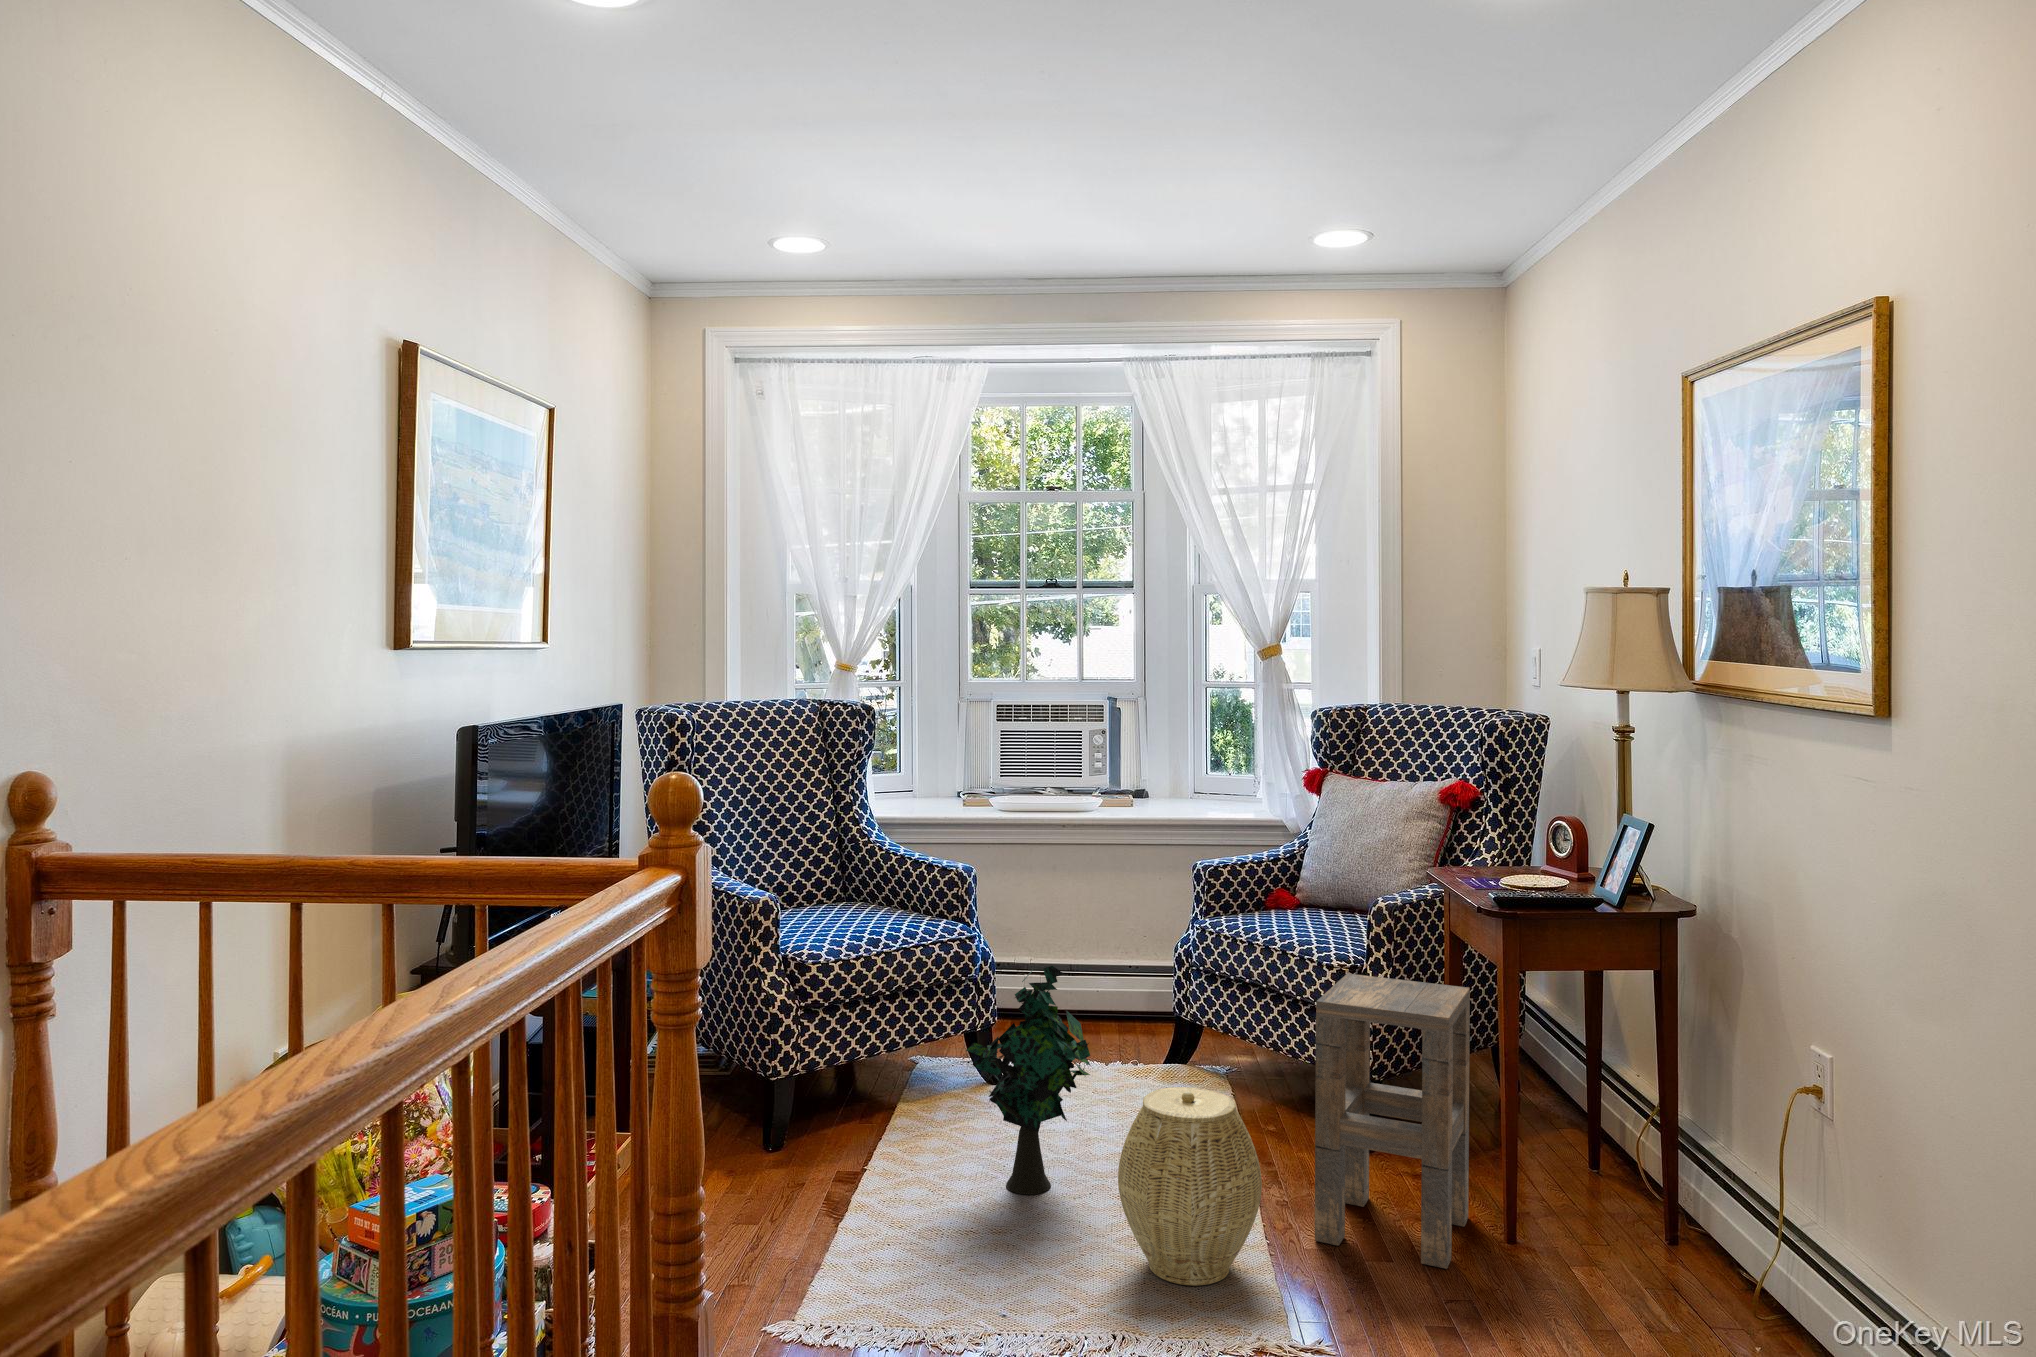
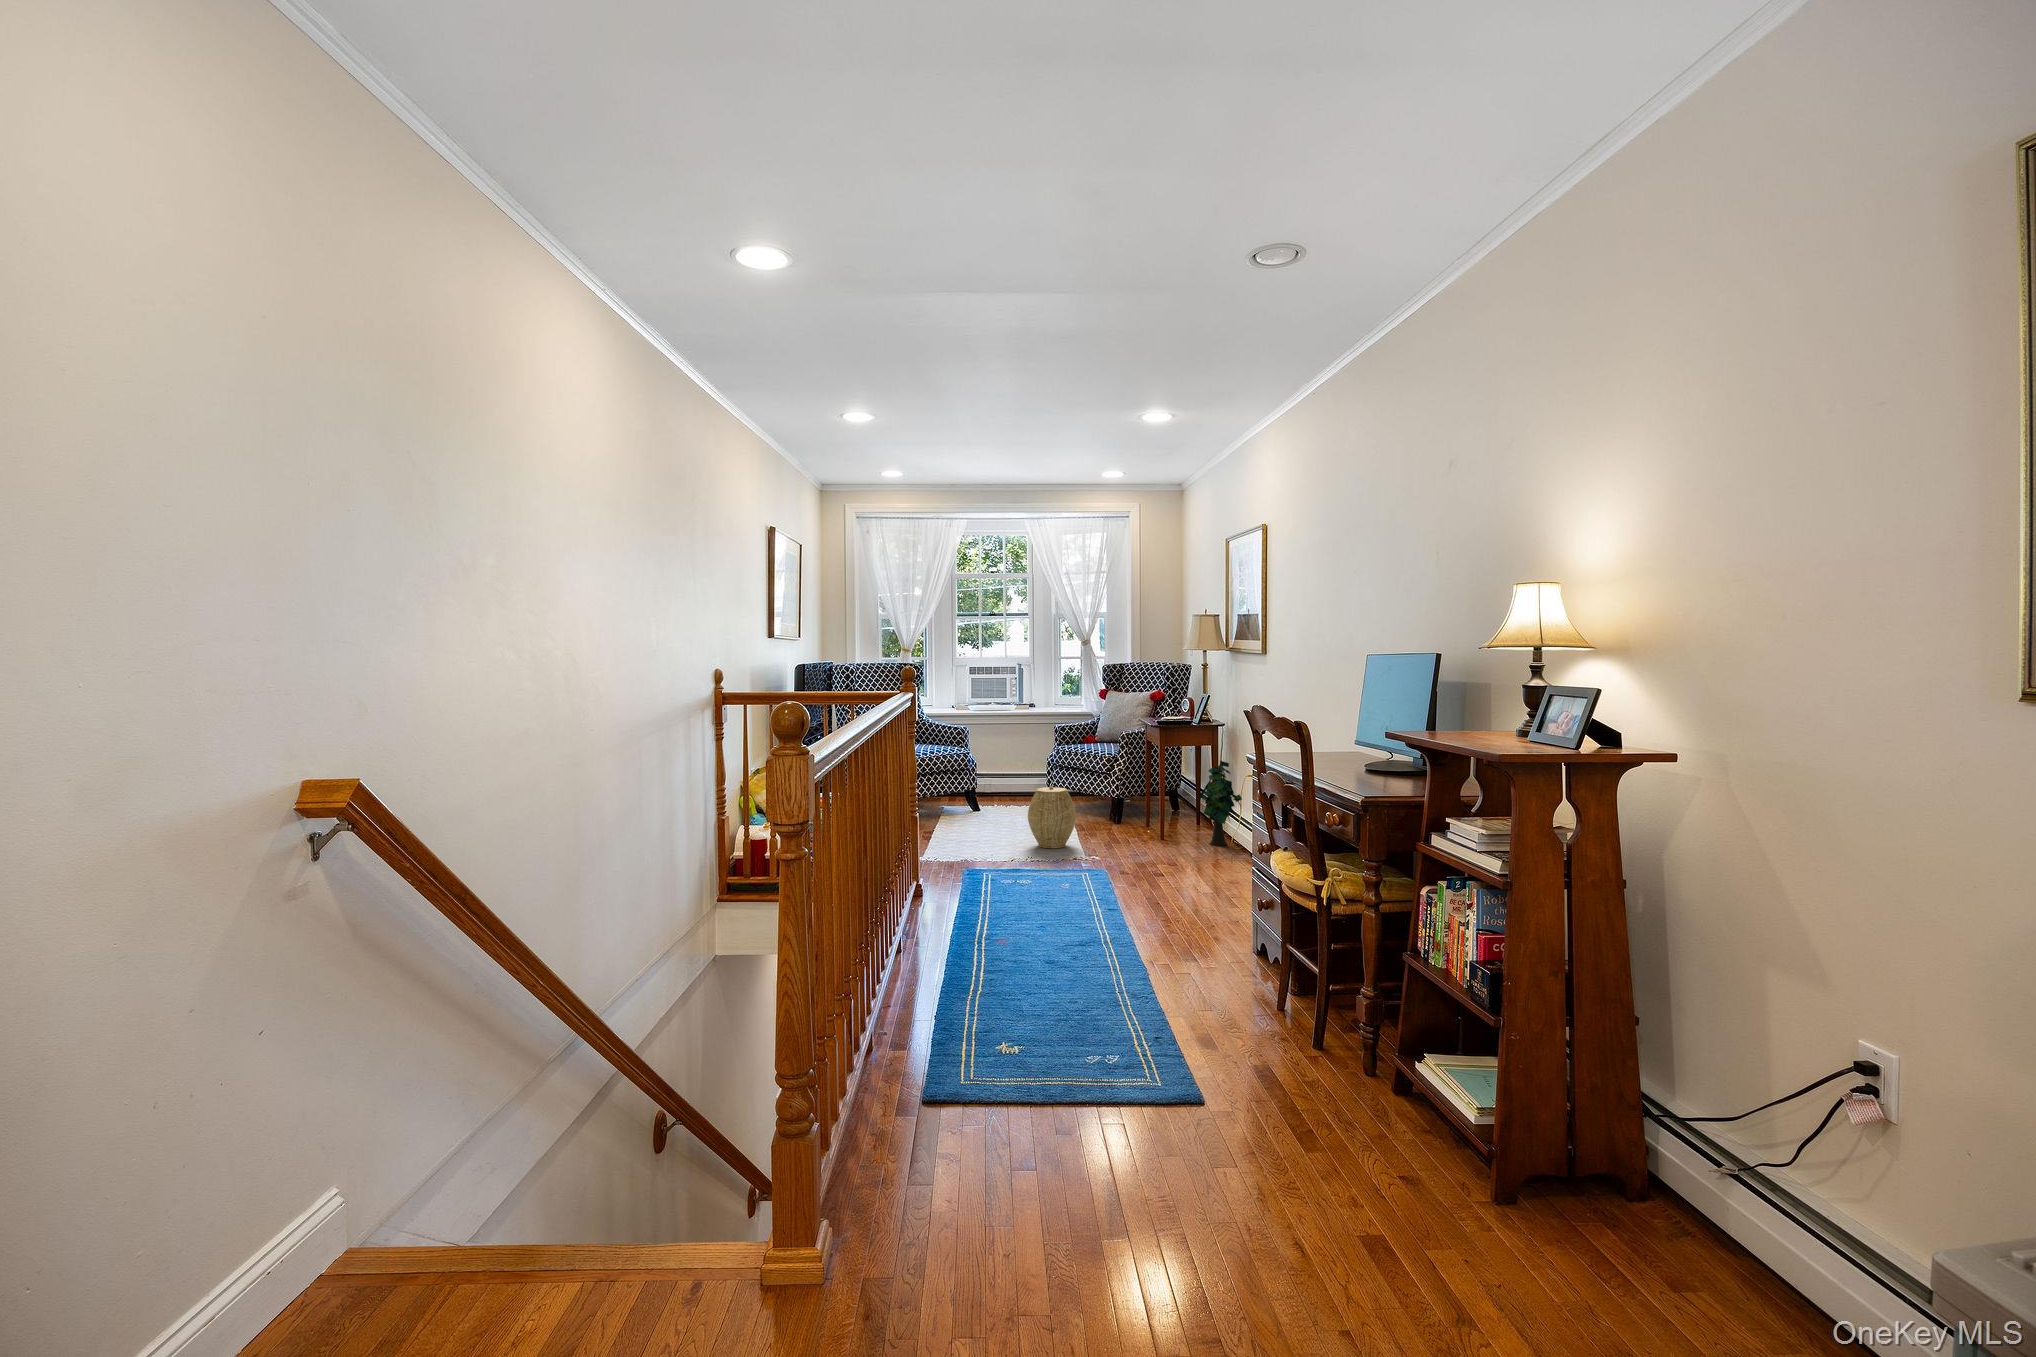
decorative plant: present [966,966,1090,1194] -> present [1198,761,1242,846]
side table: present [1315,974,1470,1269] -> none [1095,753,1149,844]

